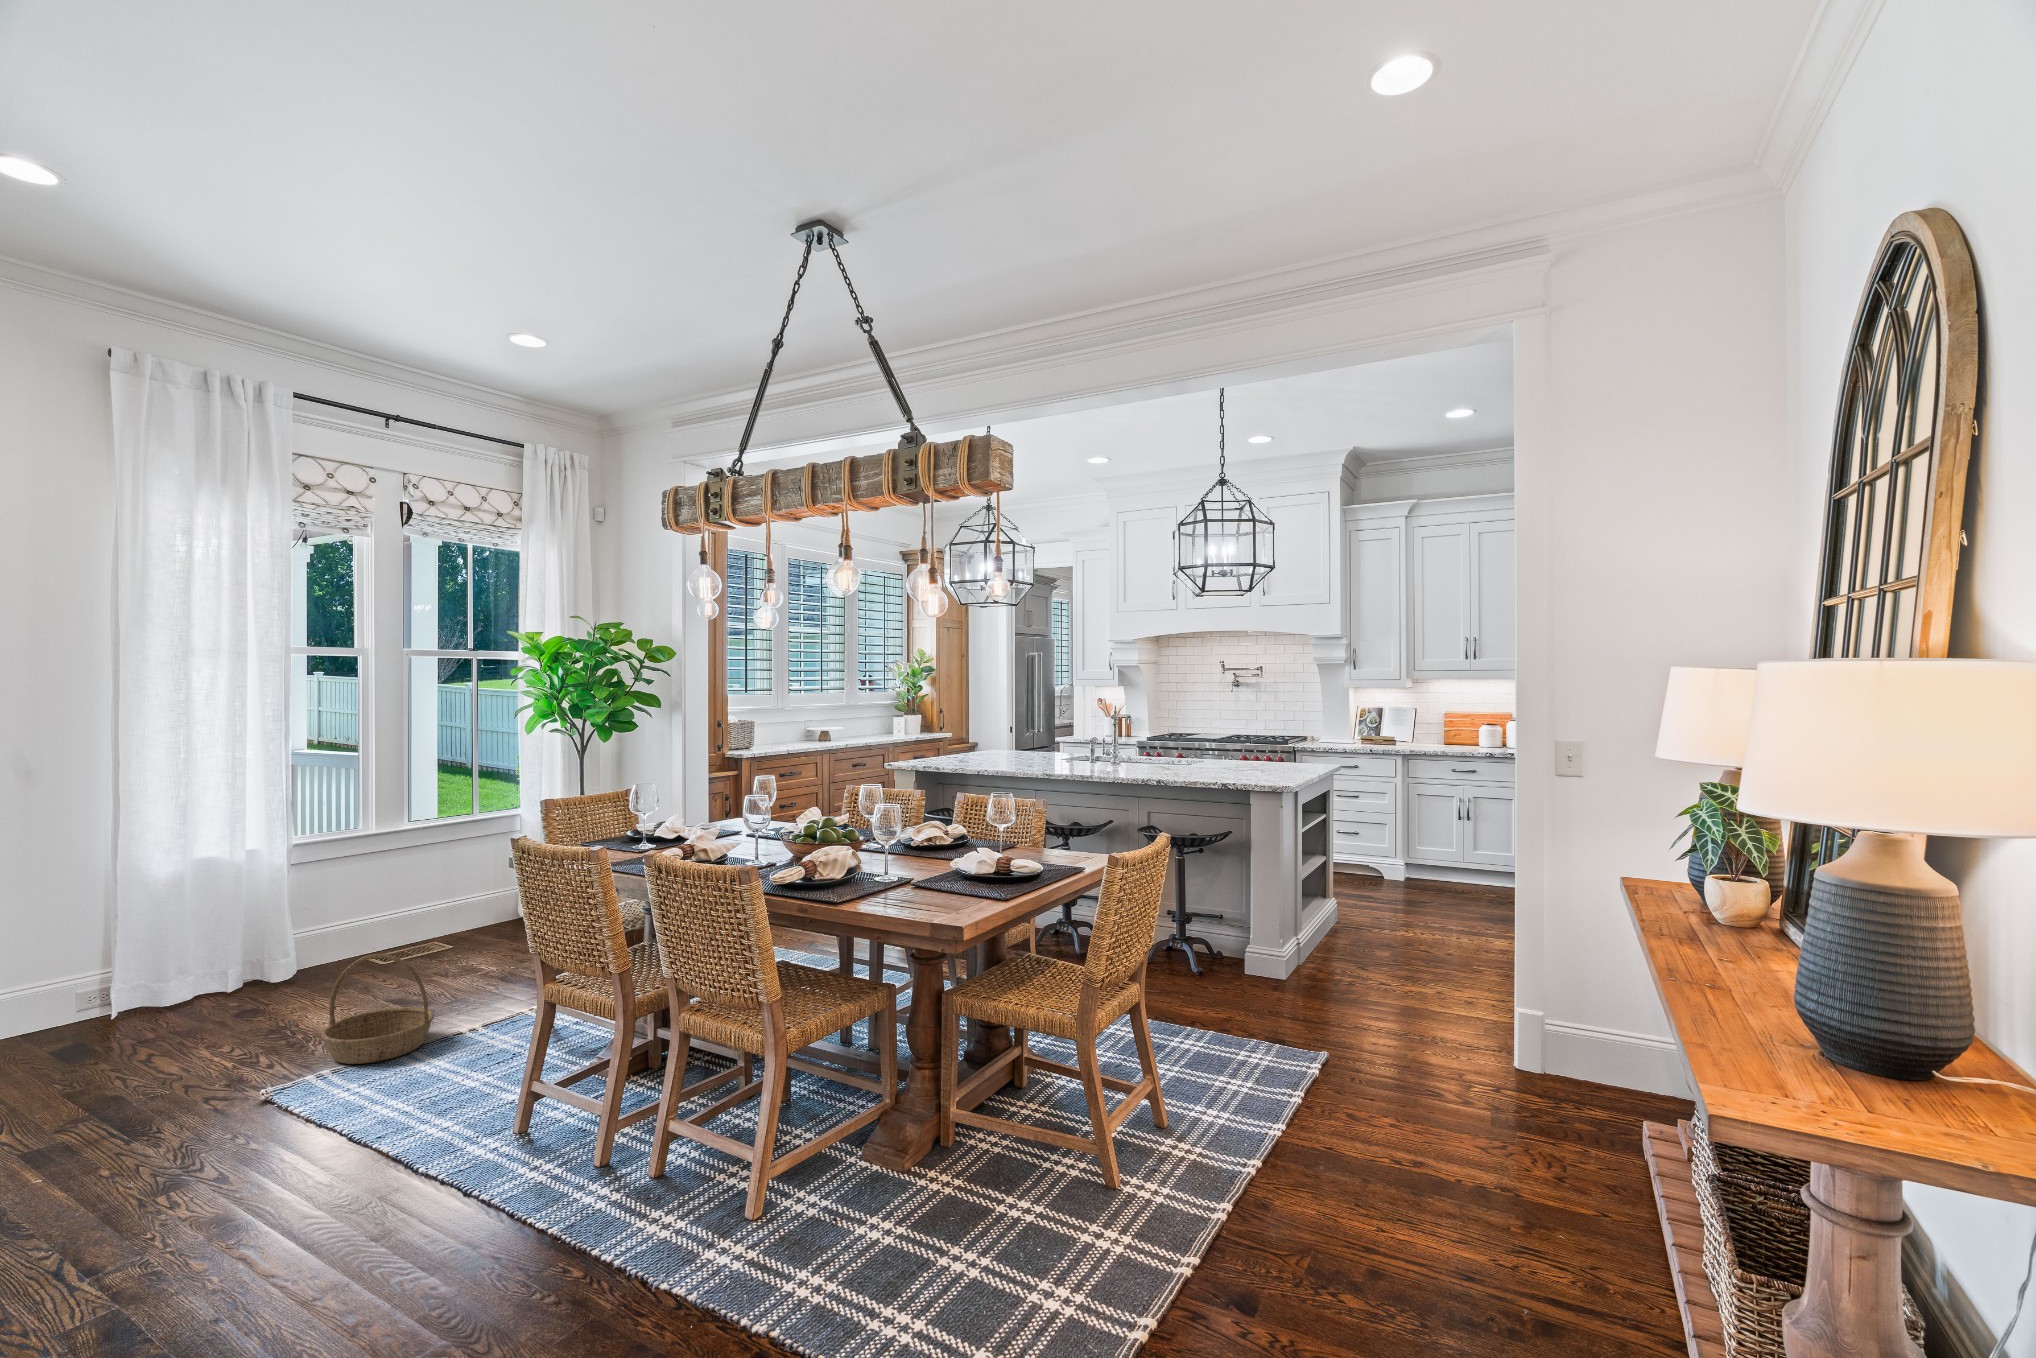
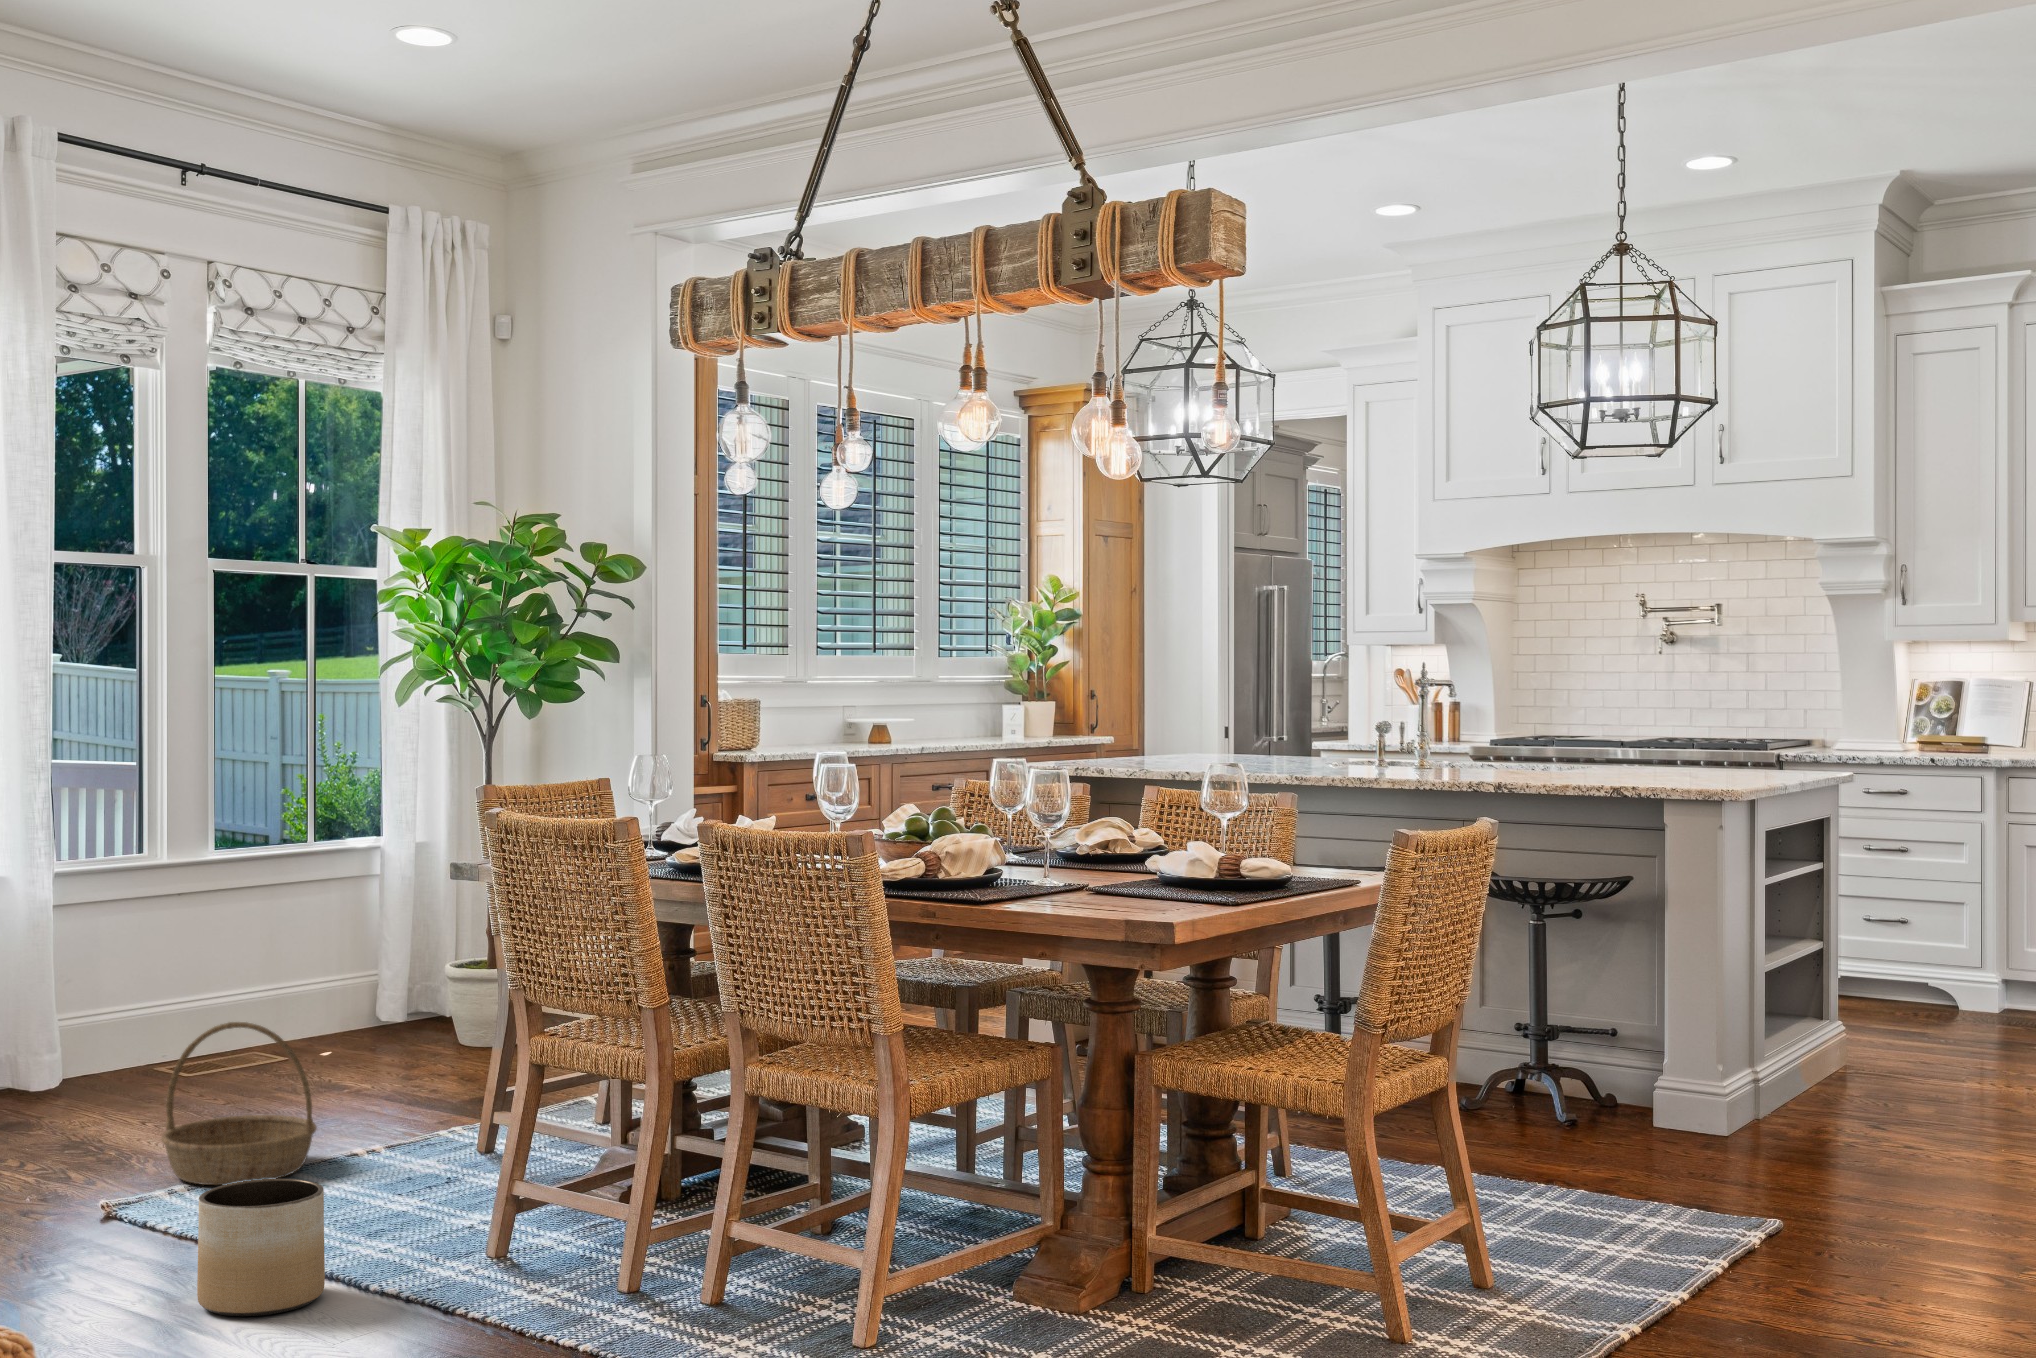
planter: none [278,1097,381,1210] -> present [197,1179,325,1316]

